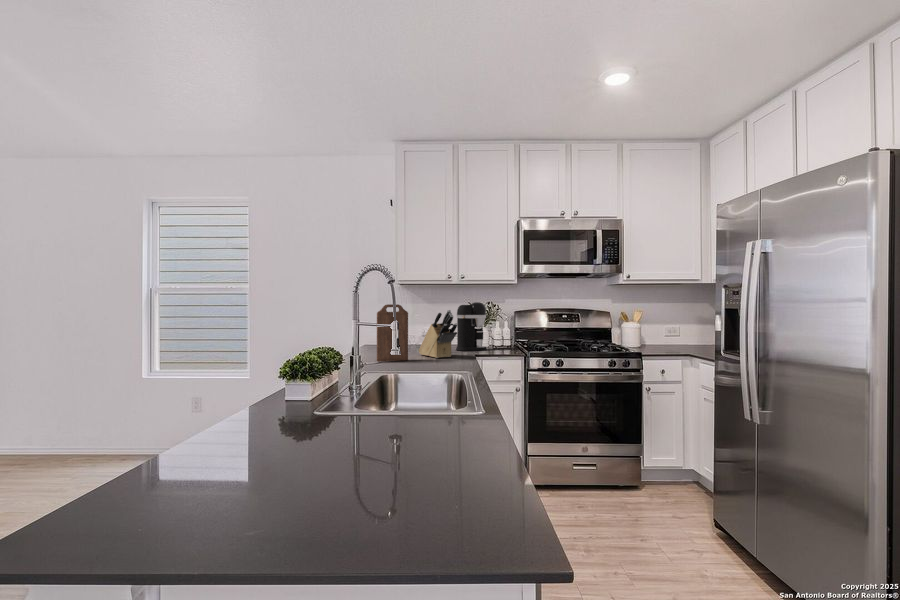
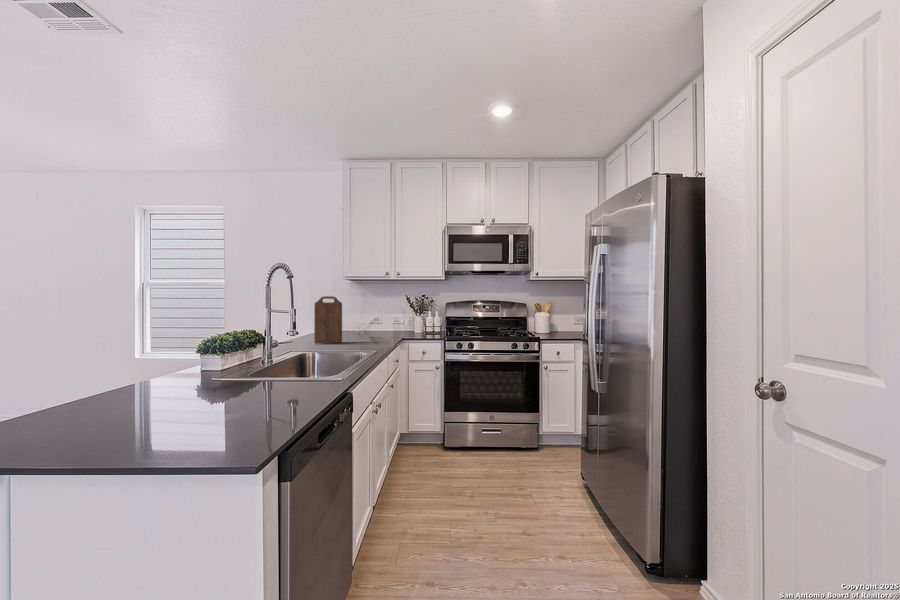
coffee maker: present [456,302,487,351] -> none [392,295,417,335]
knife block: present [419,310,457,358] -> none [356,301,383,341]

